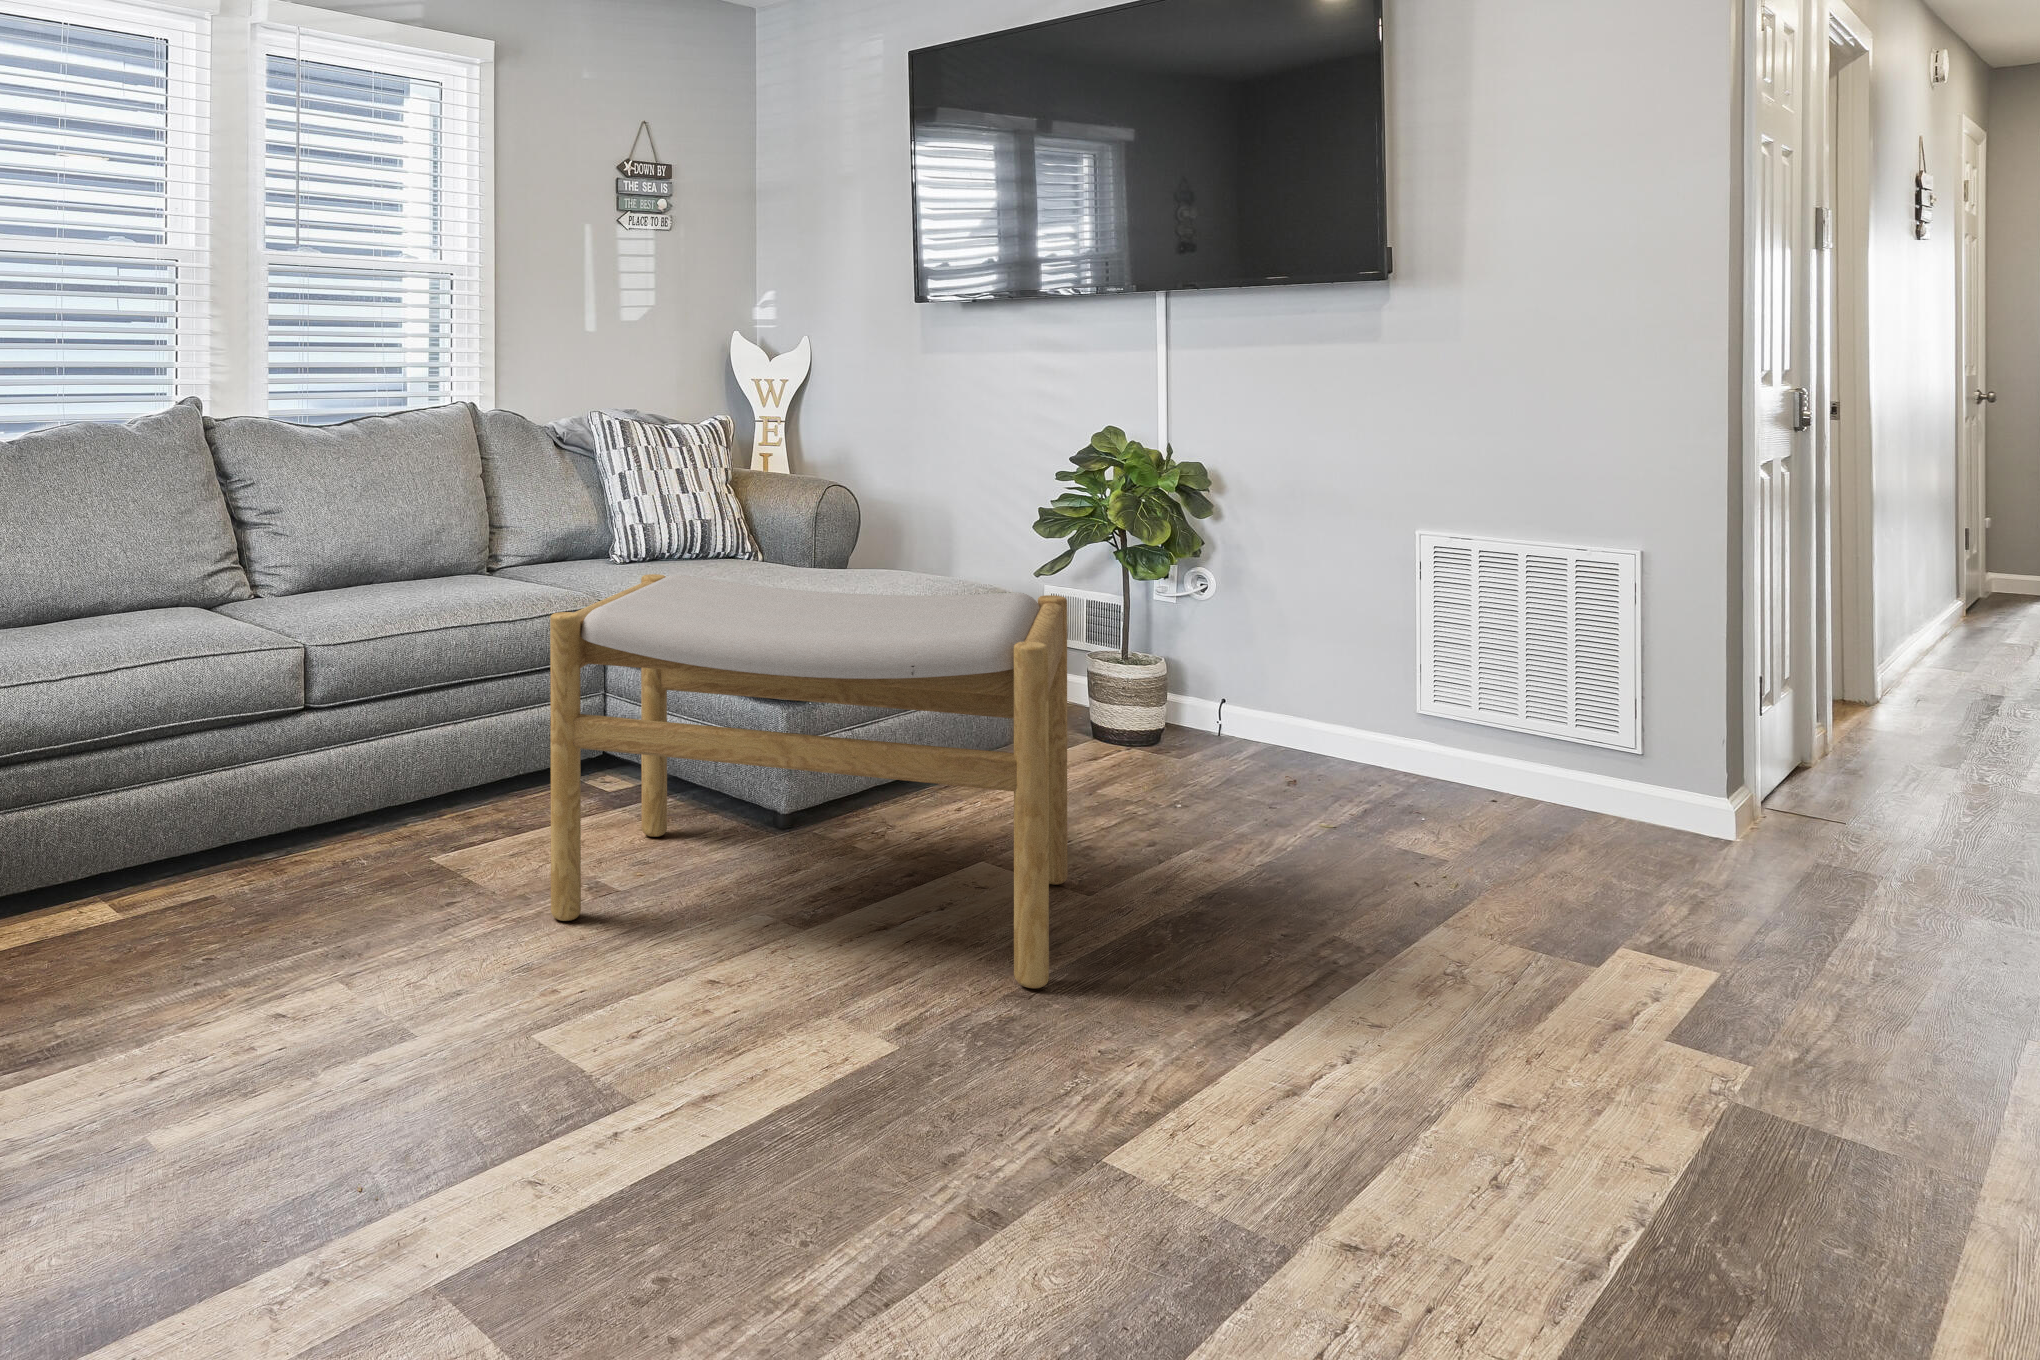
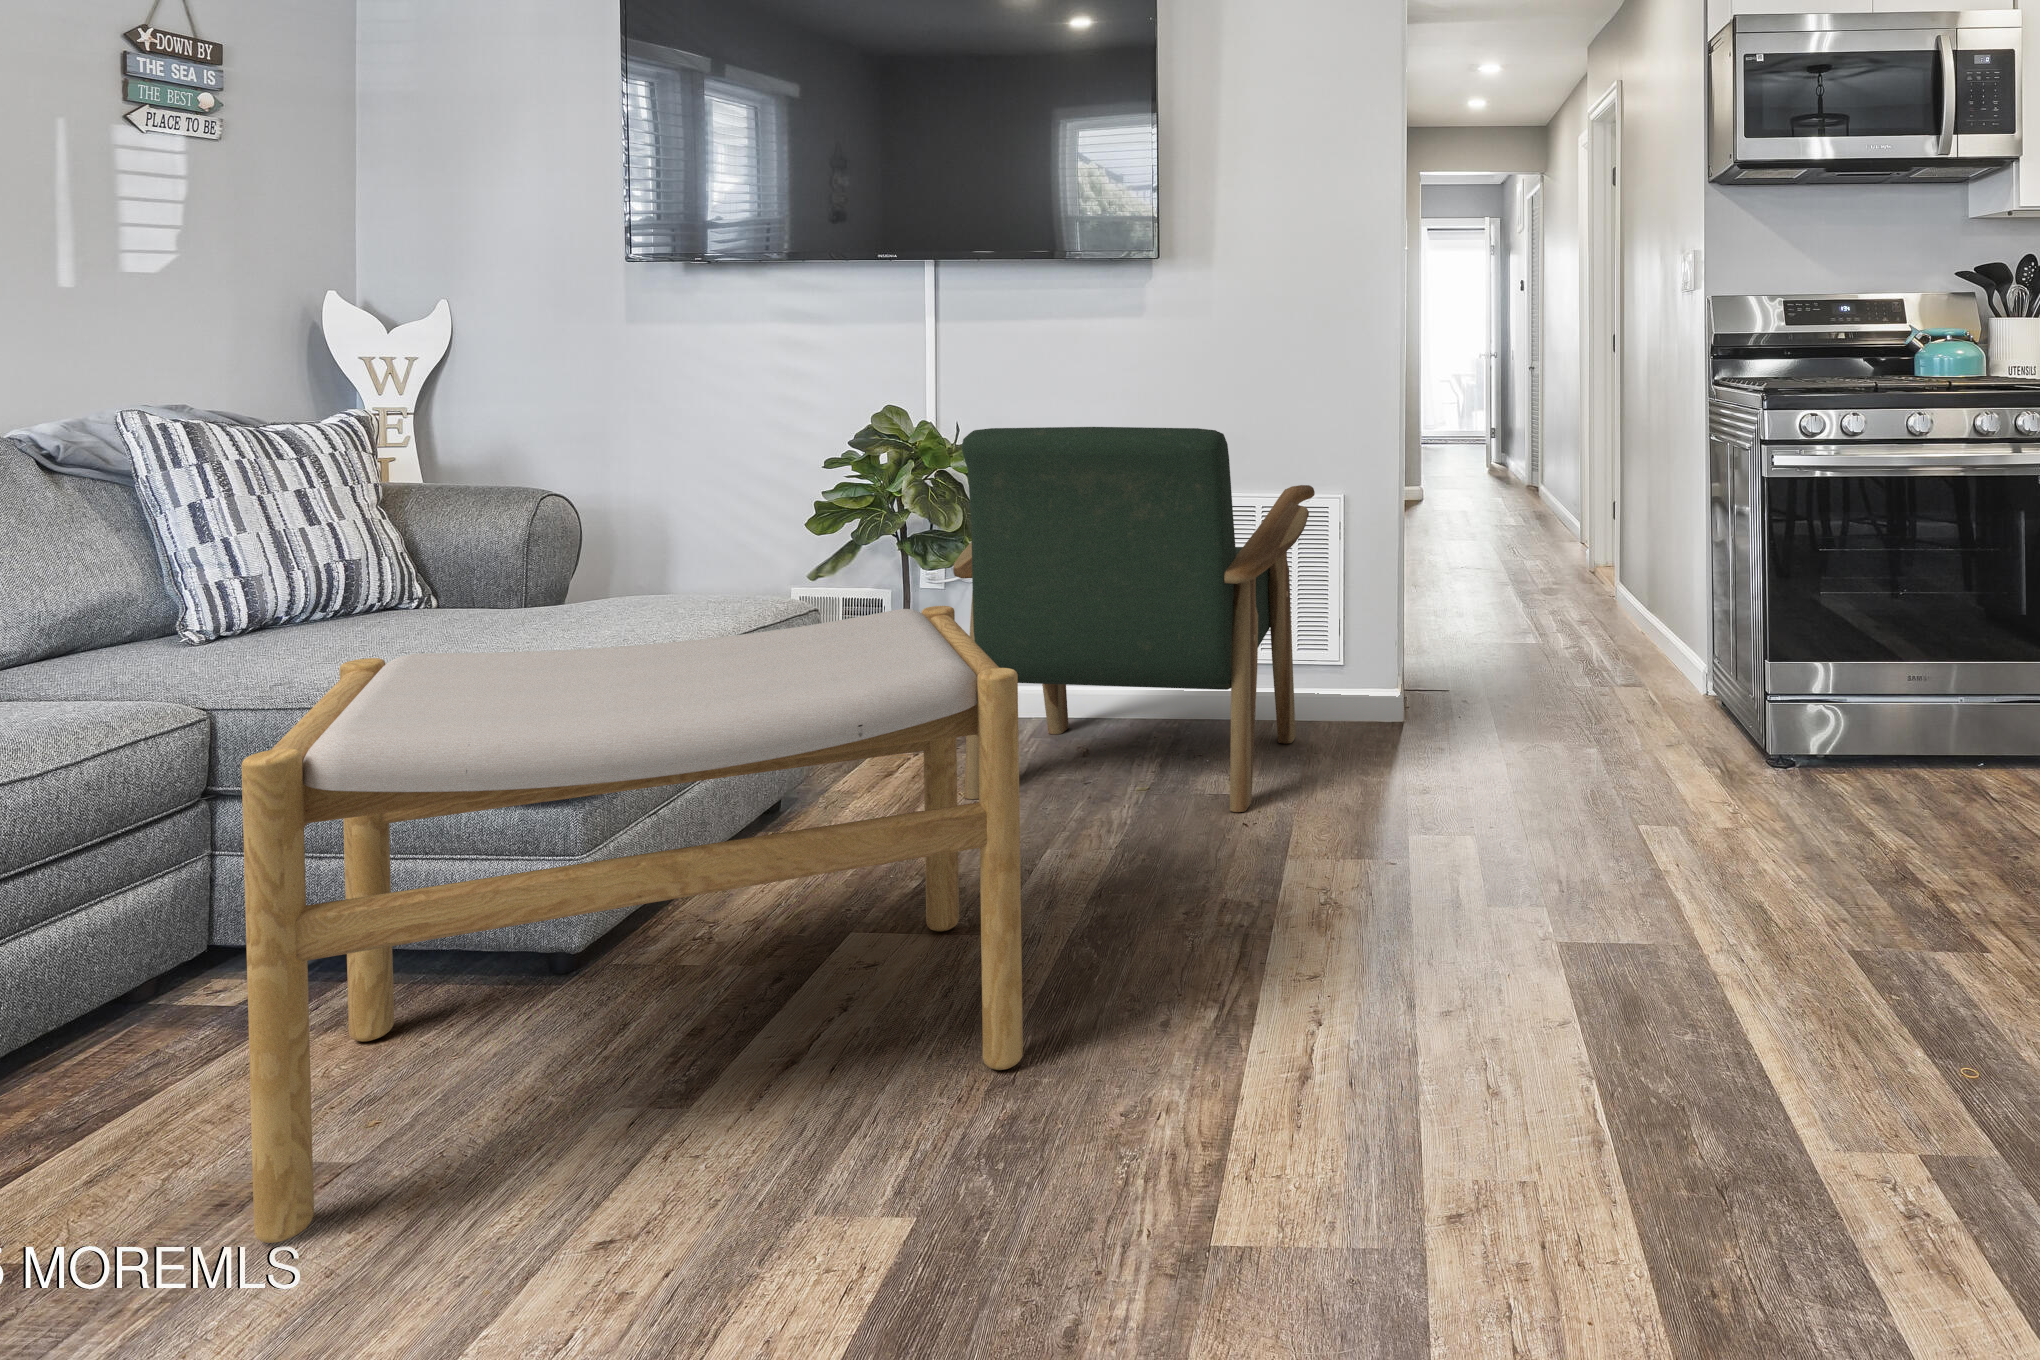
armchair: none [1137,445,1590,874] -> present [953,427,1315,812]

